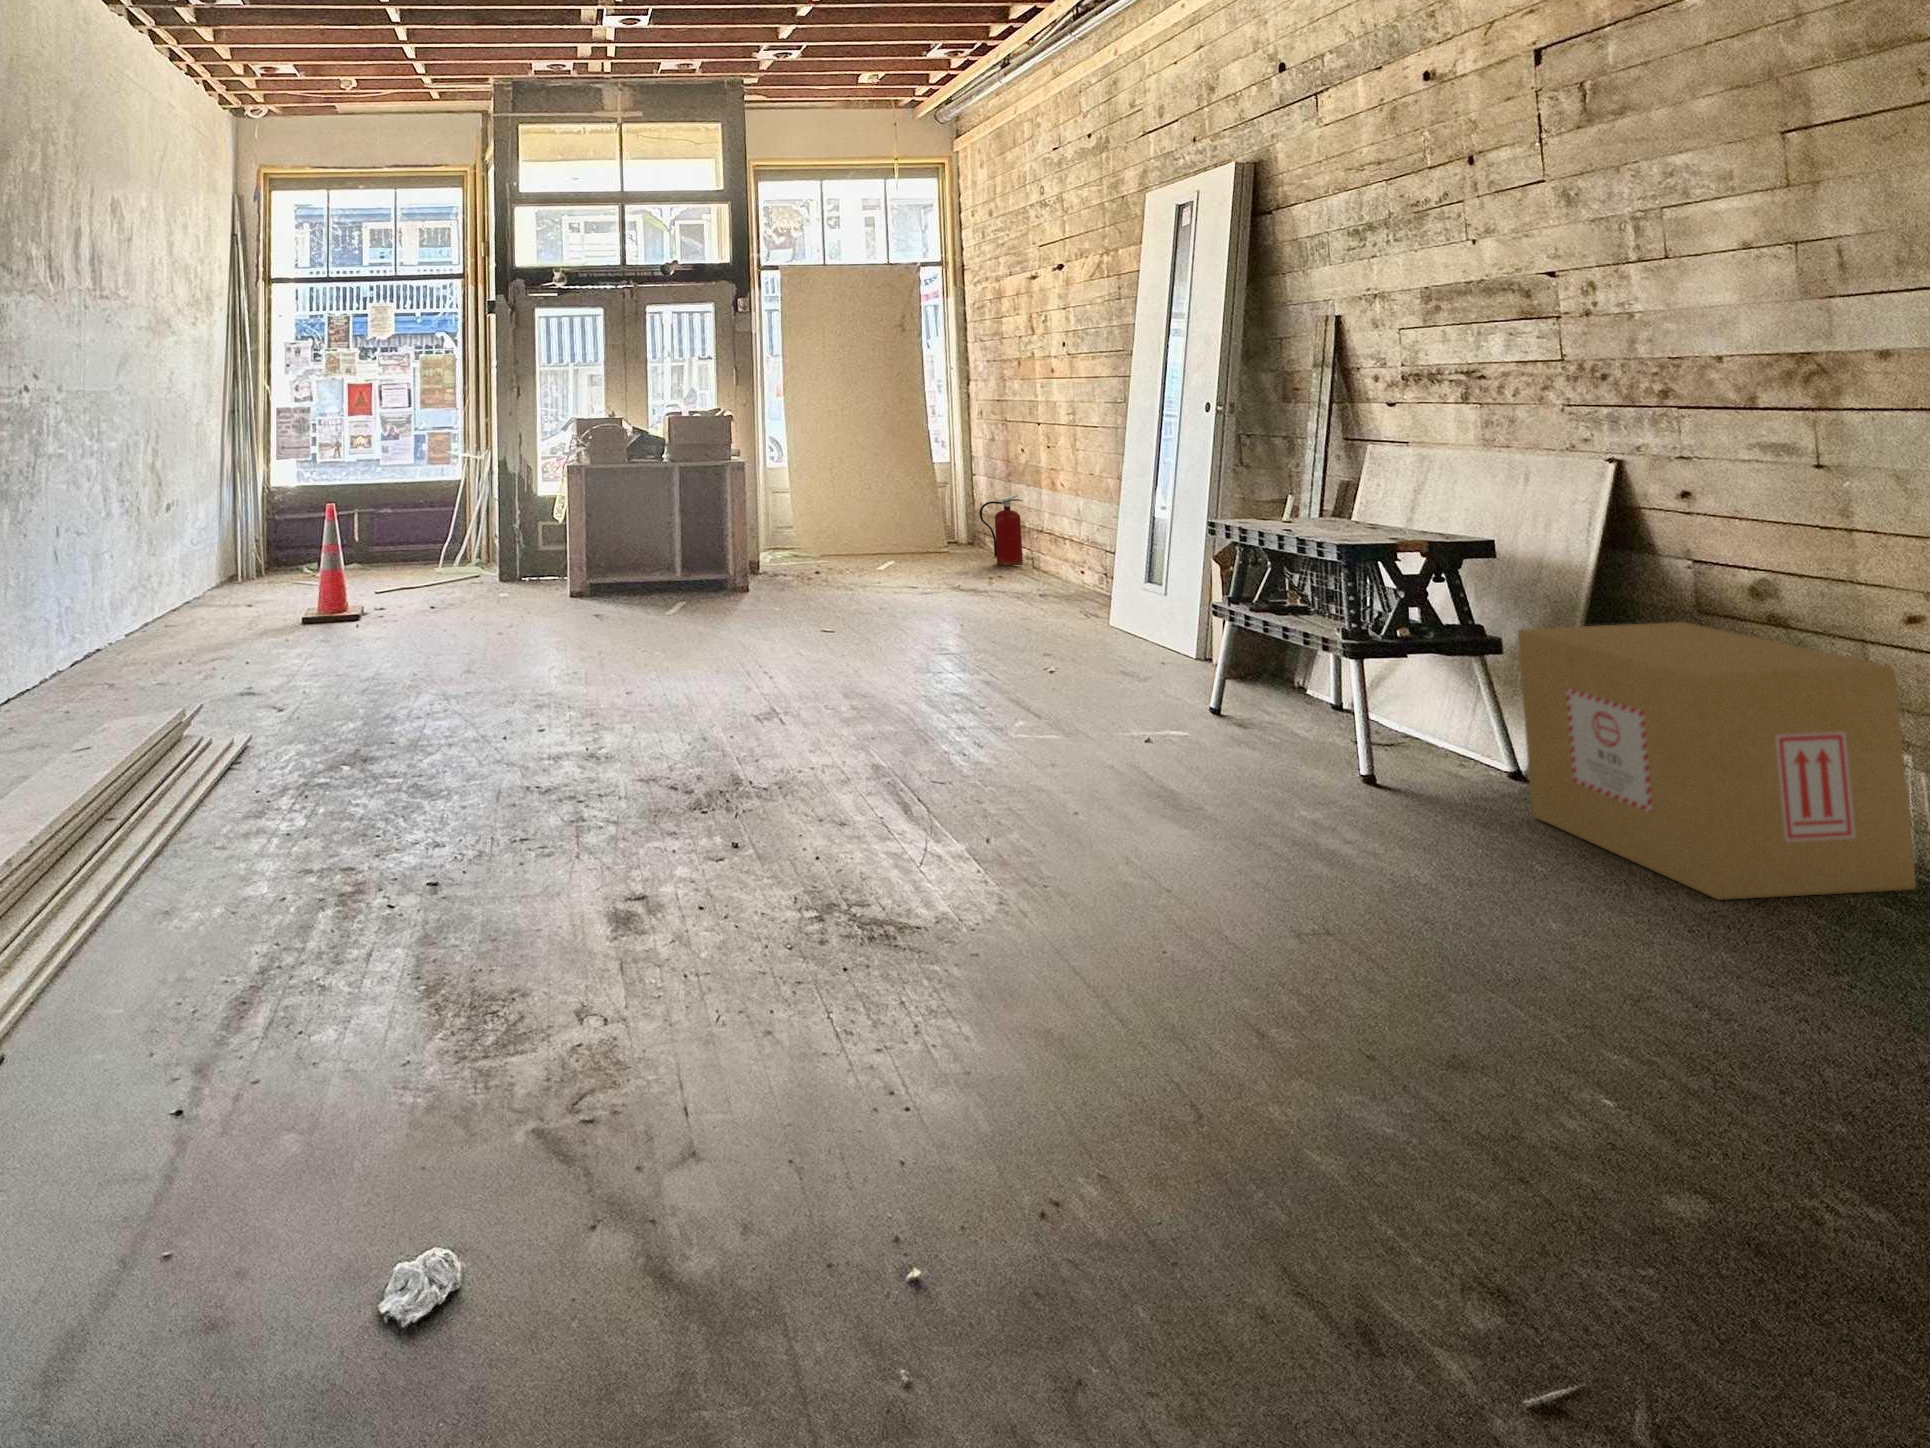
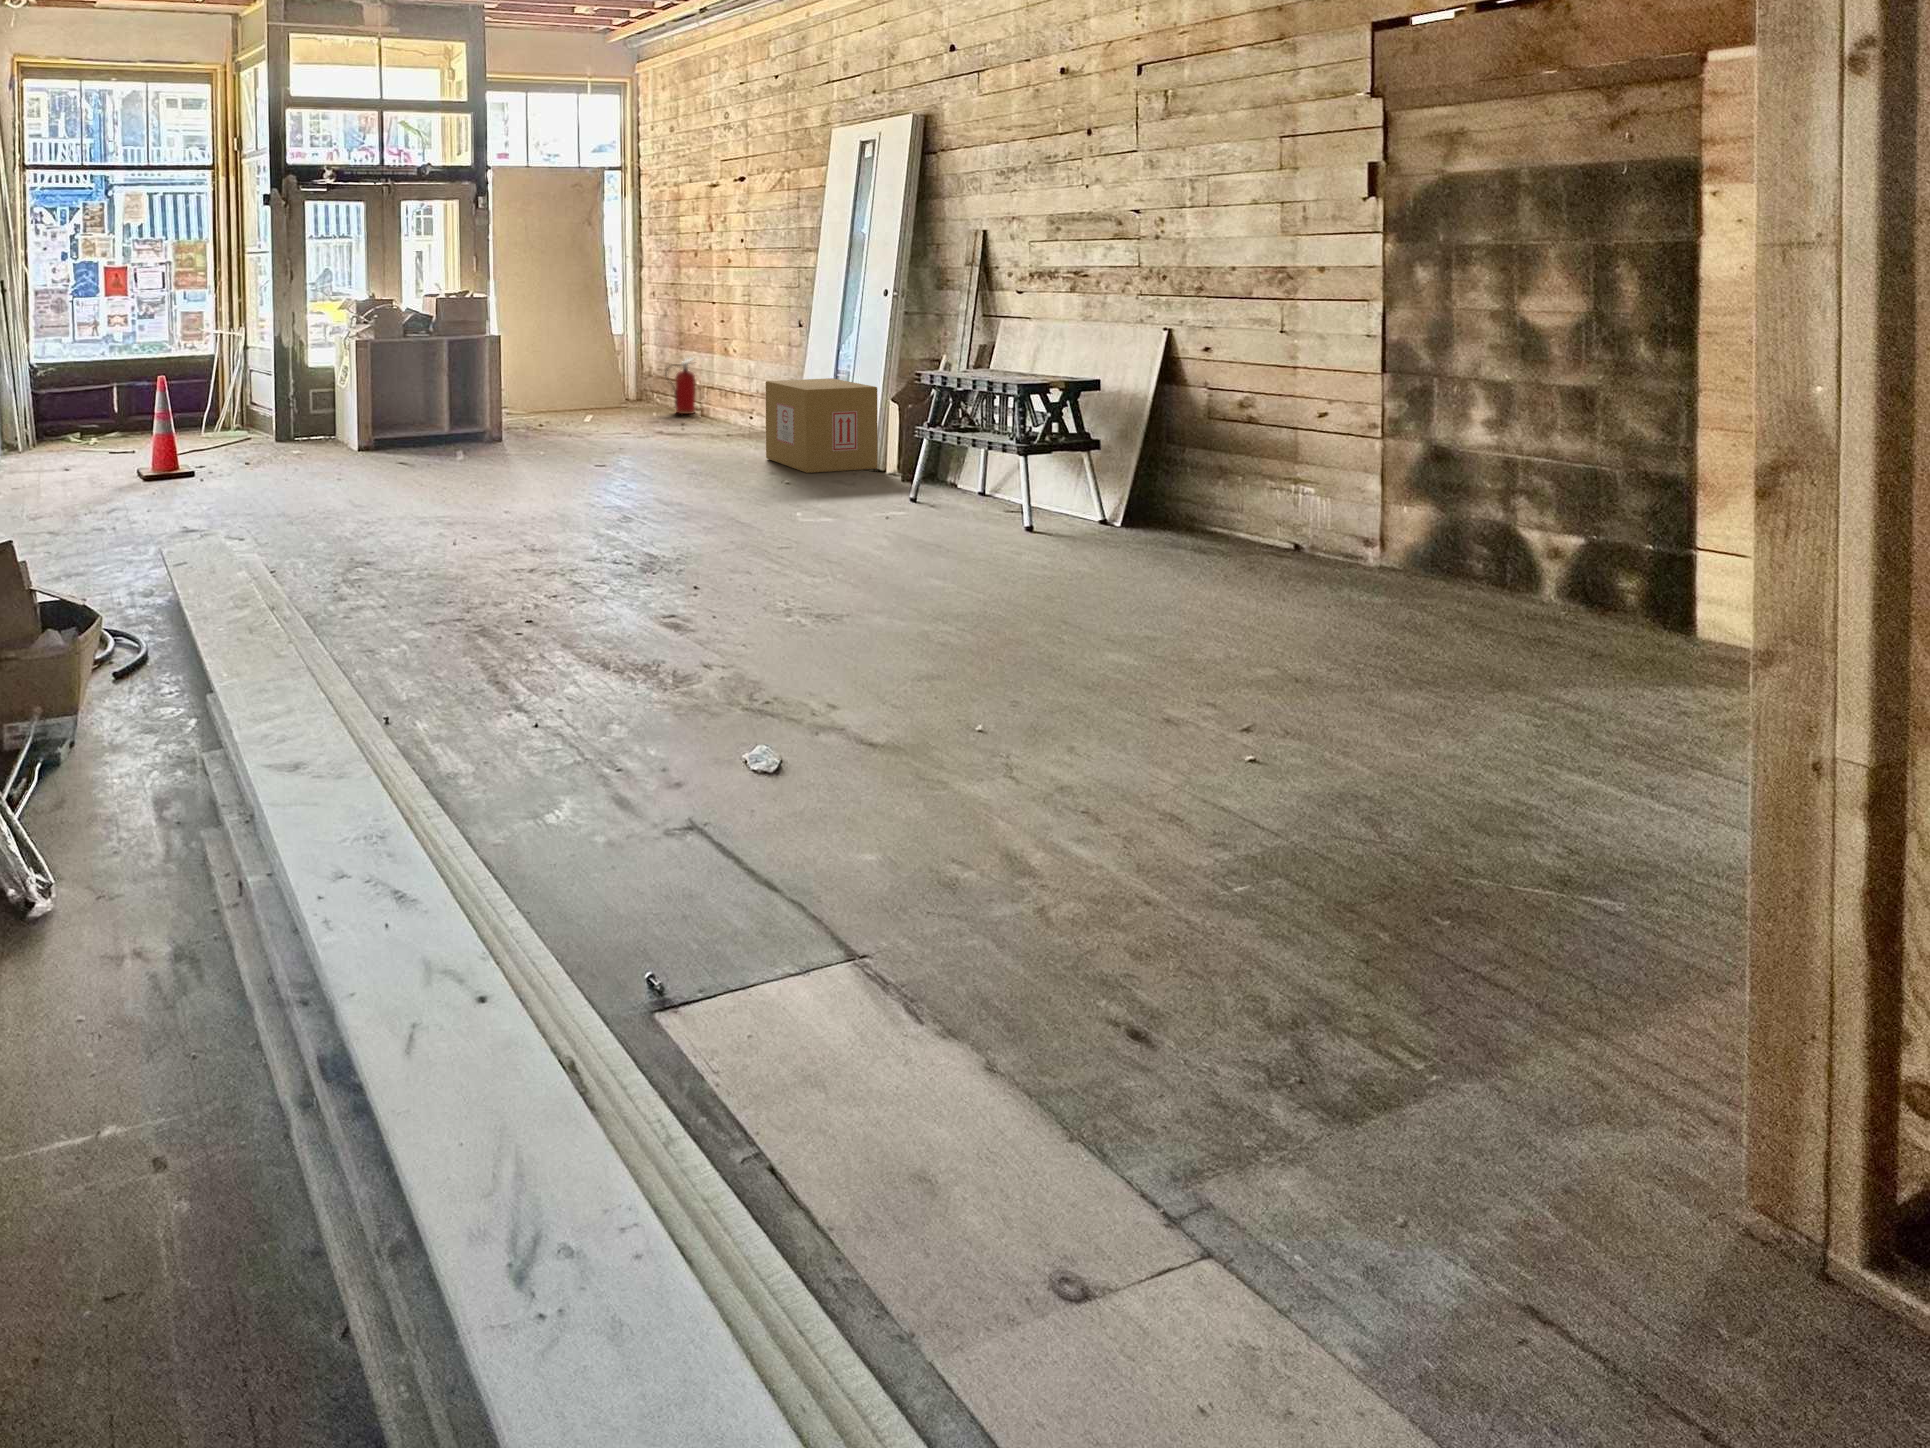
cardboard box: present [1518,622,1916,900] -> present [766,378,878,473]

